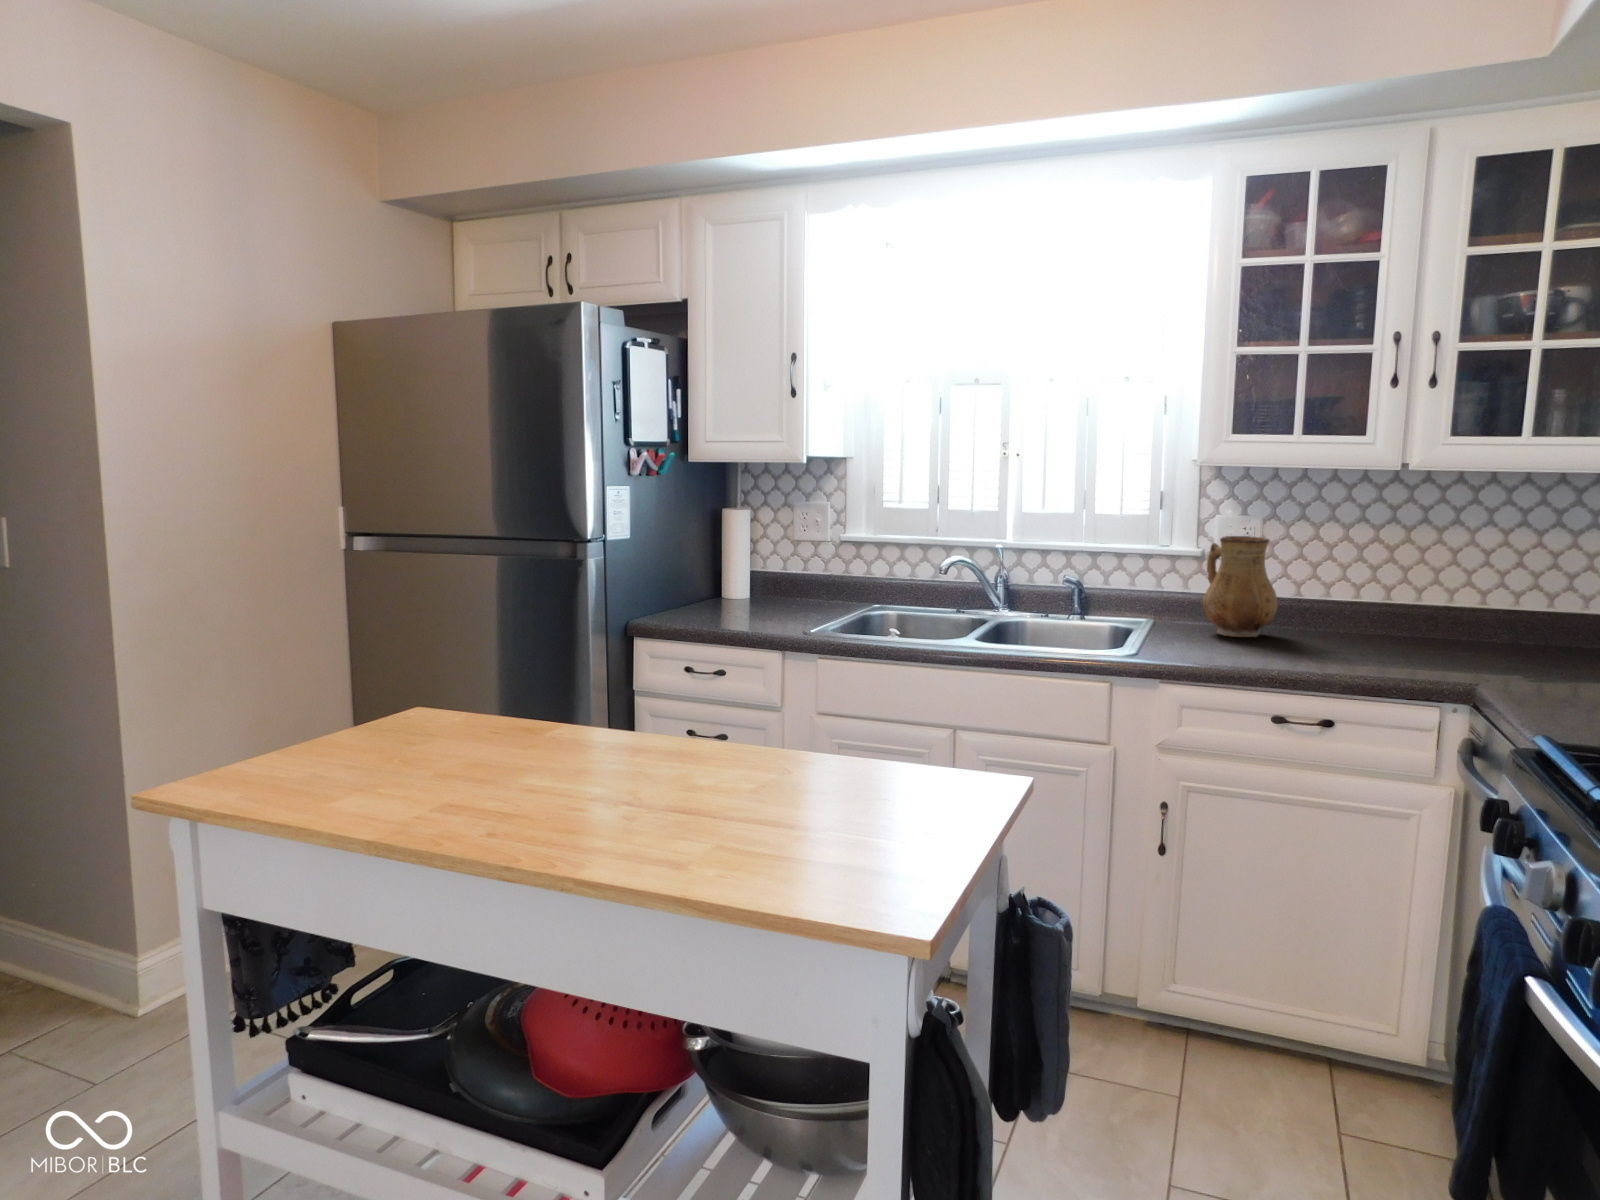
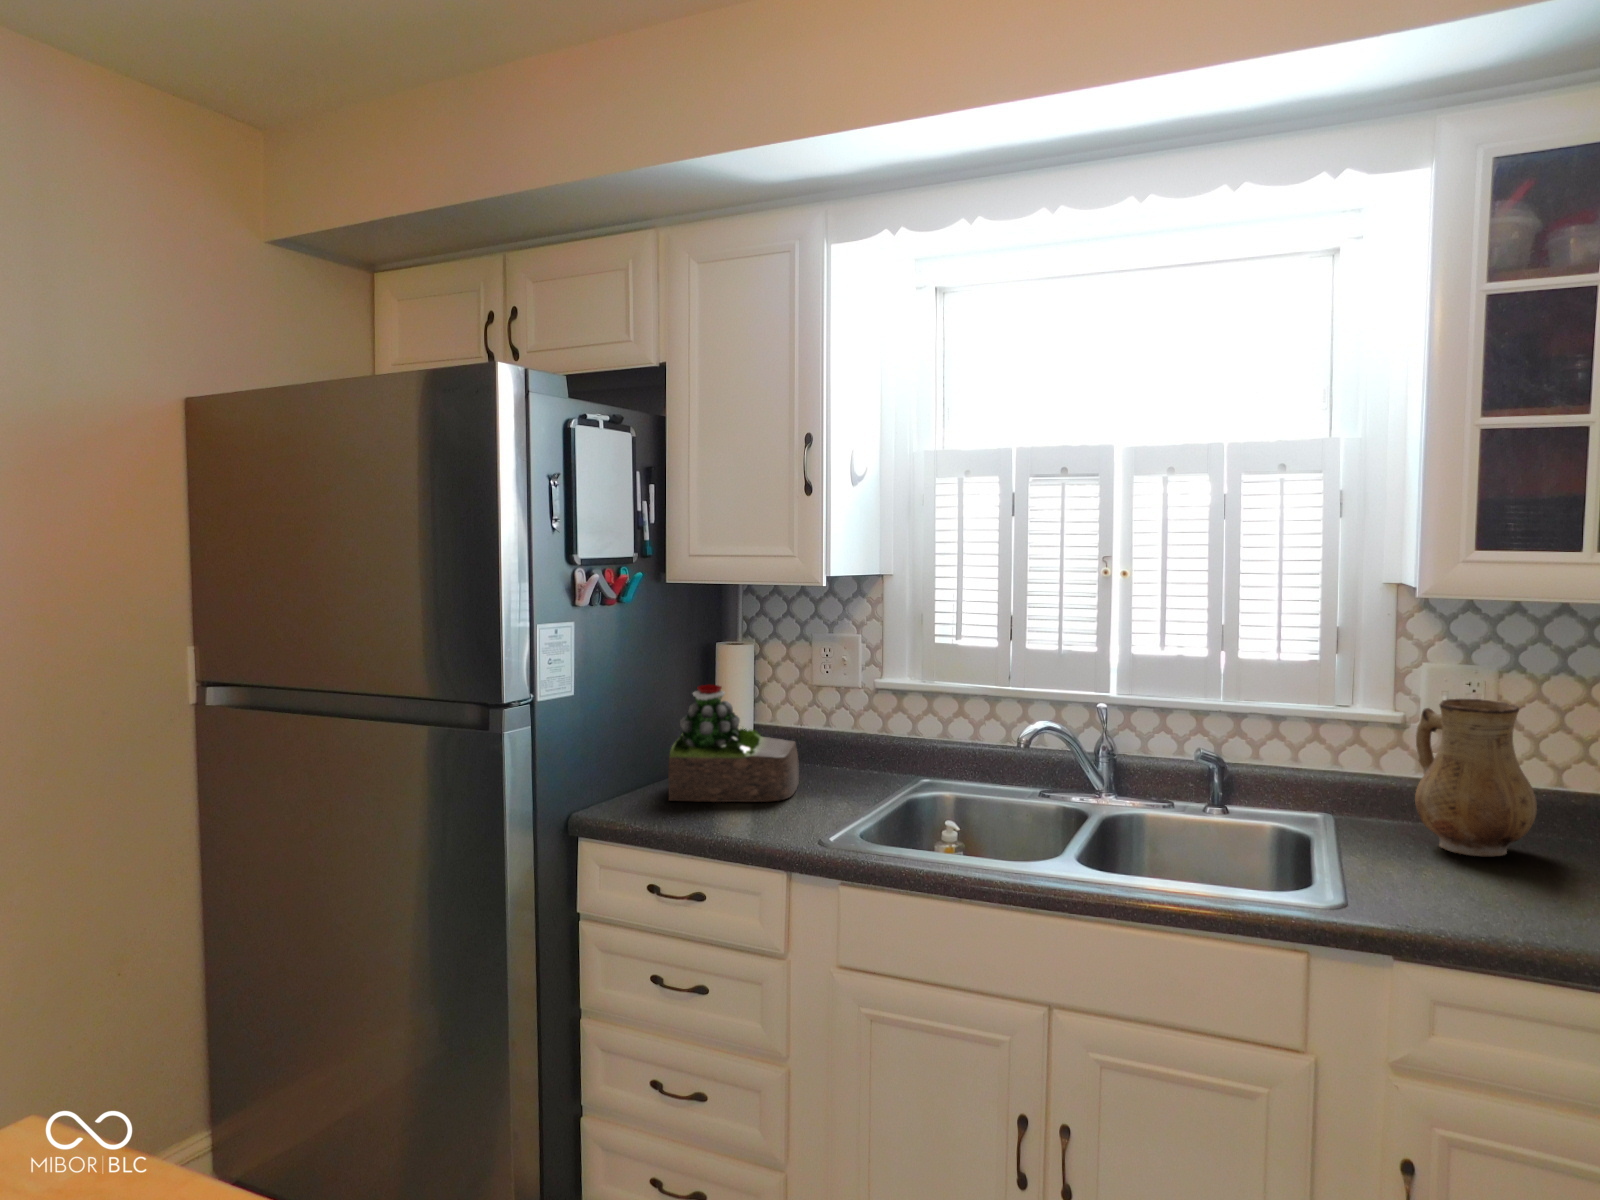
succulent plant: none [696,535,786,616] -> present [668,685,799,802]

